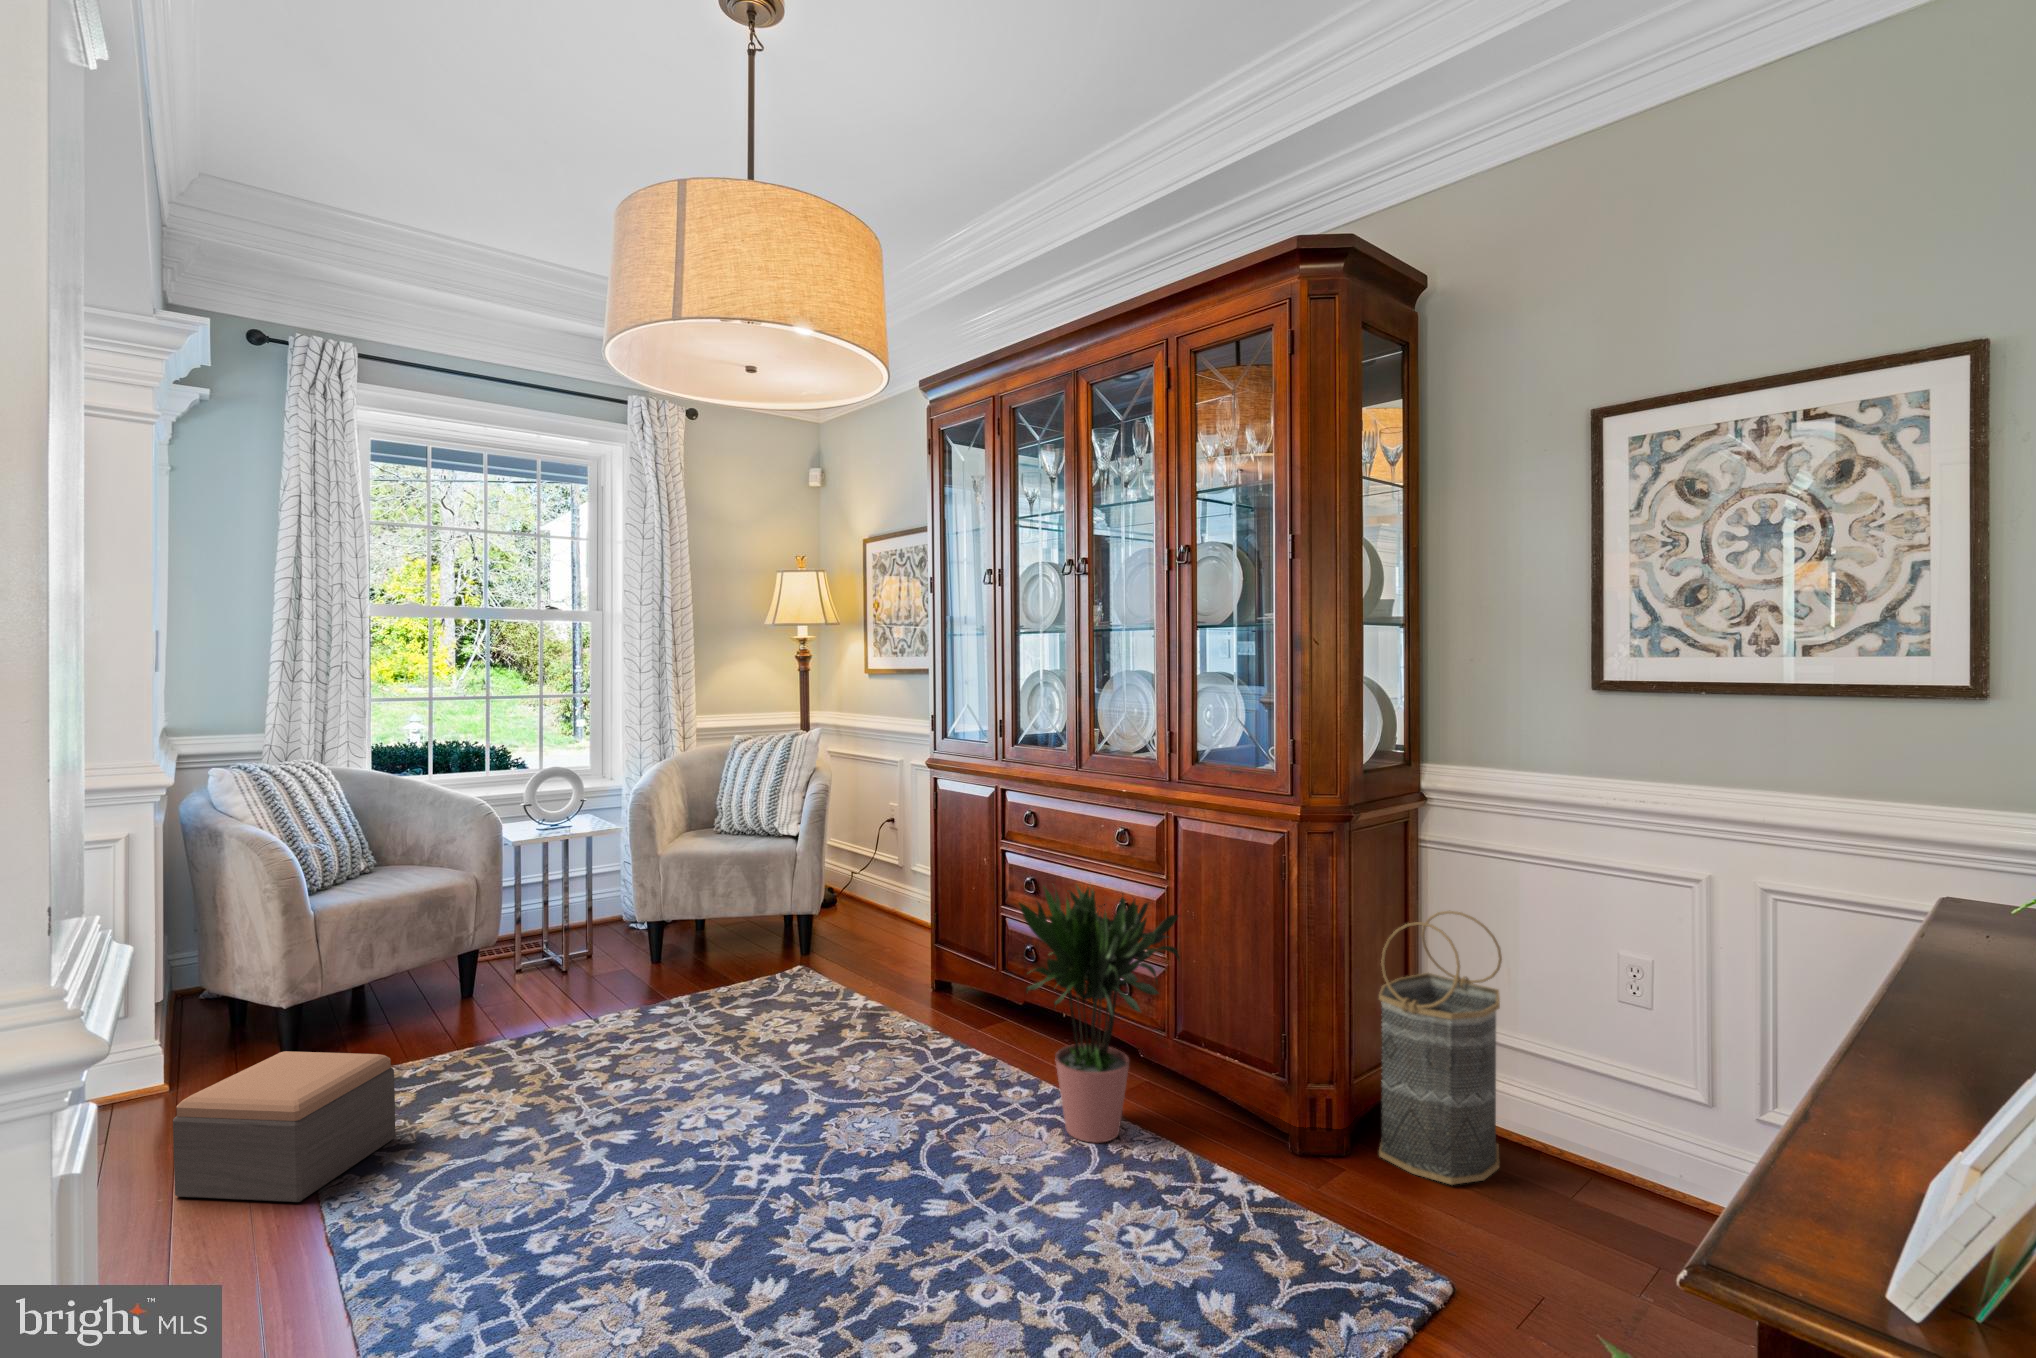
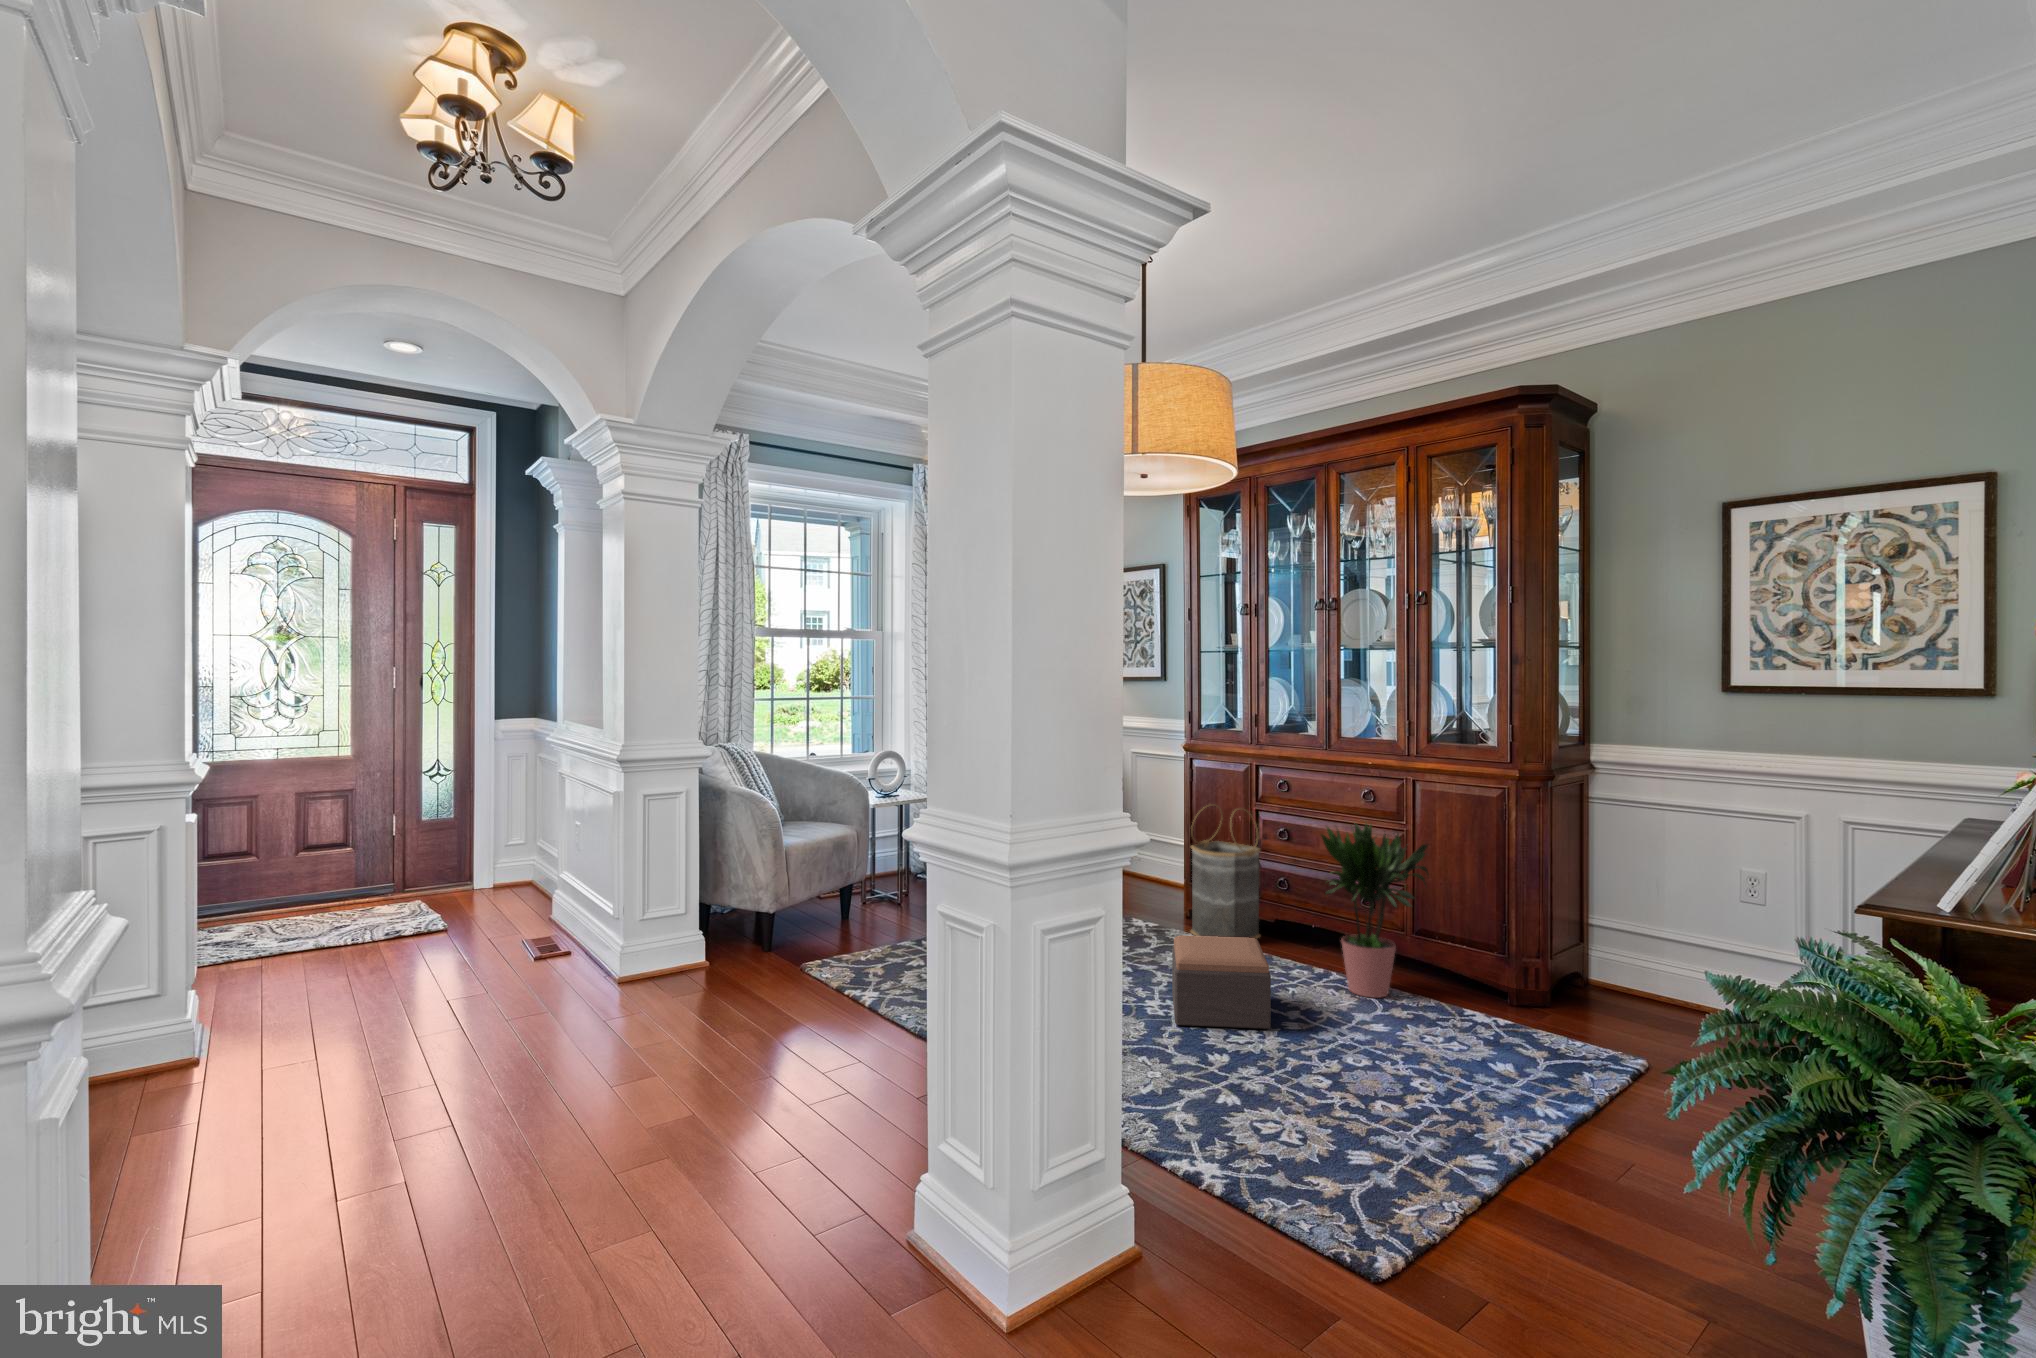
basket: present [1379,911,1502,1185] -> present [1191,805,1260,939]
footstool: present [173,1051,396,1202] -> present [1172,935,1271,1029]

